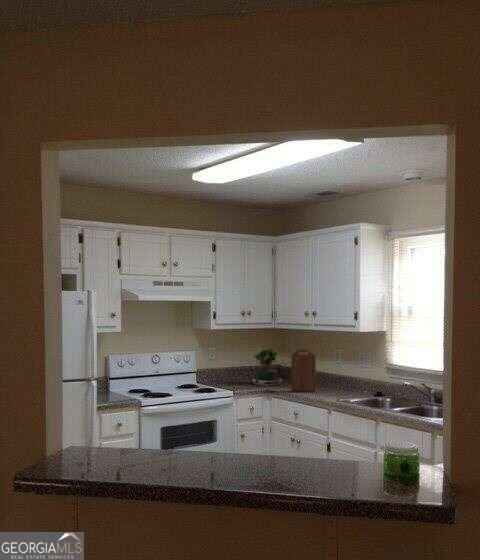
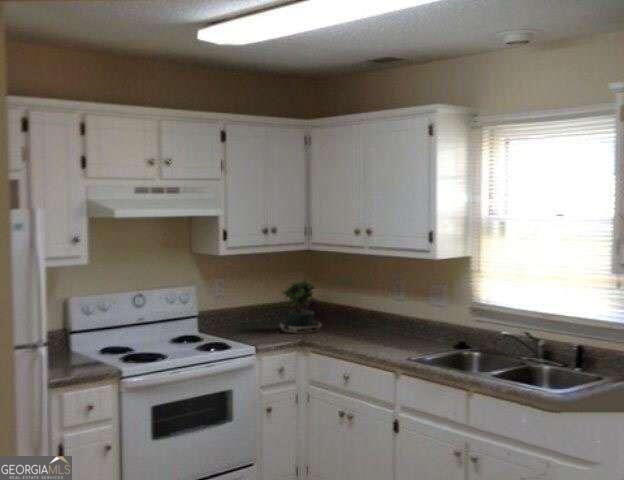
cutting board: present [291,350,316,392] -> none [338,284,372,344]

